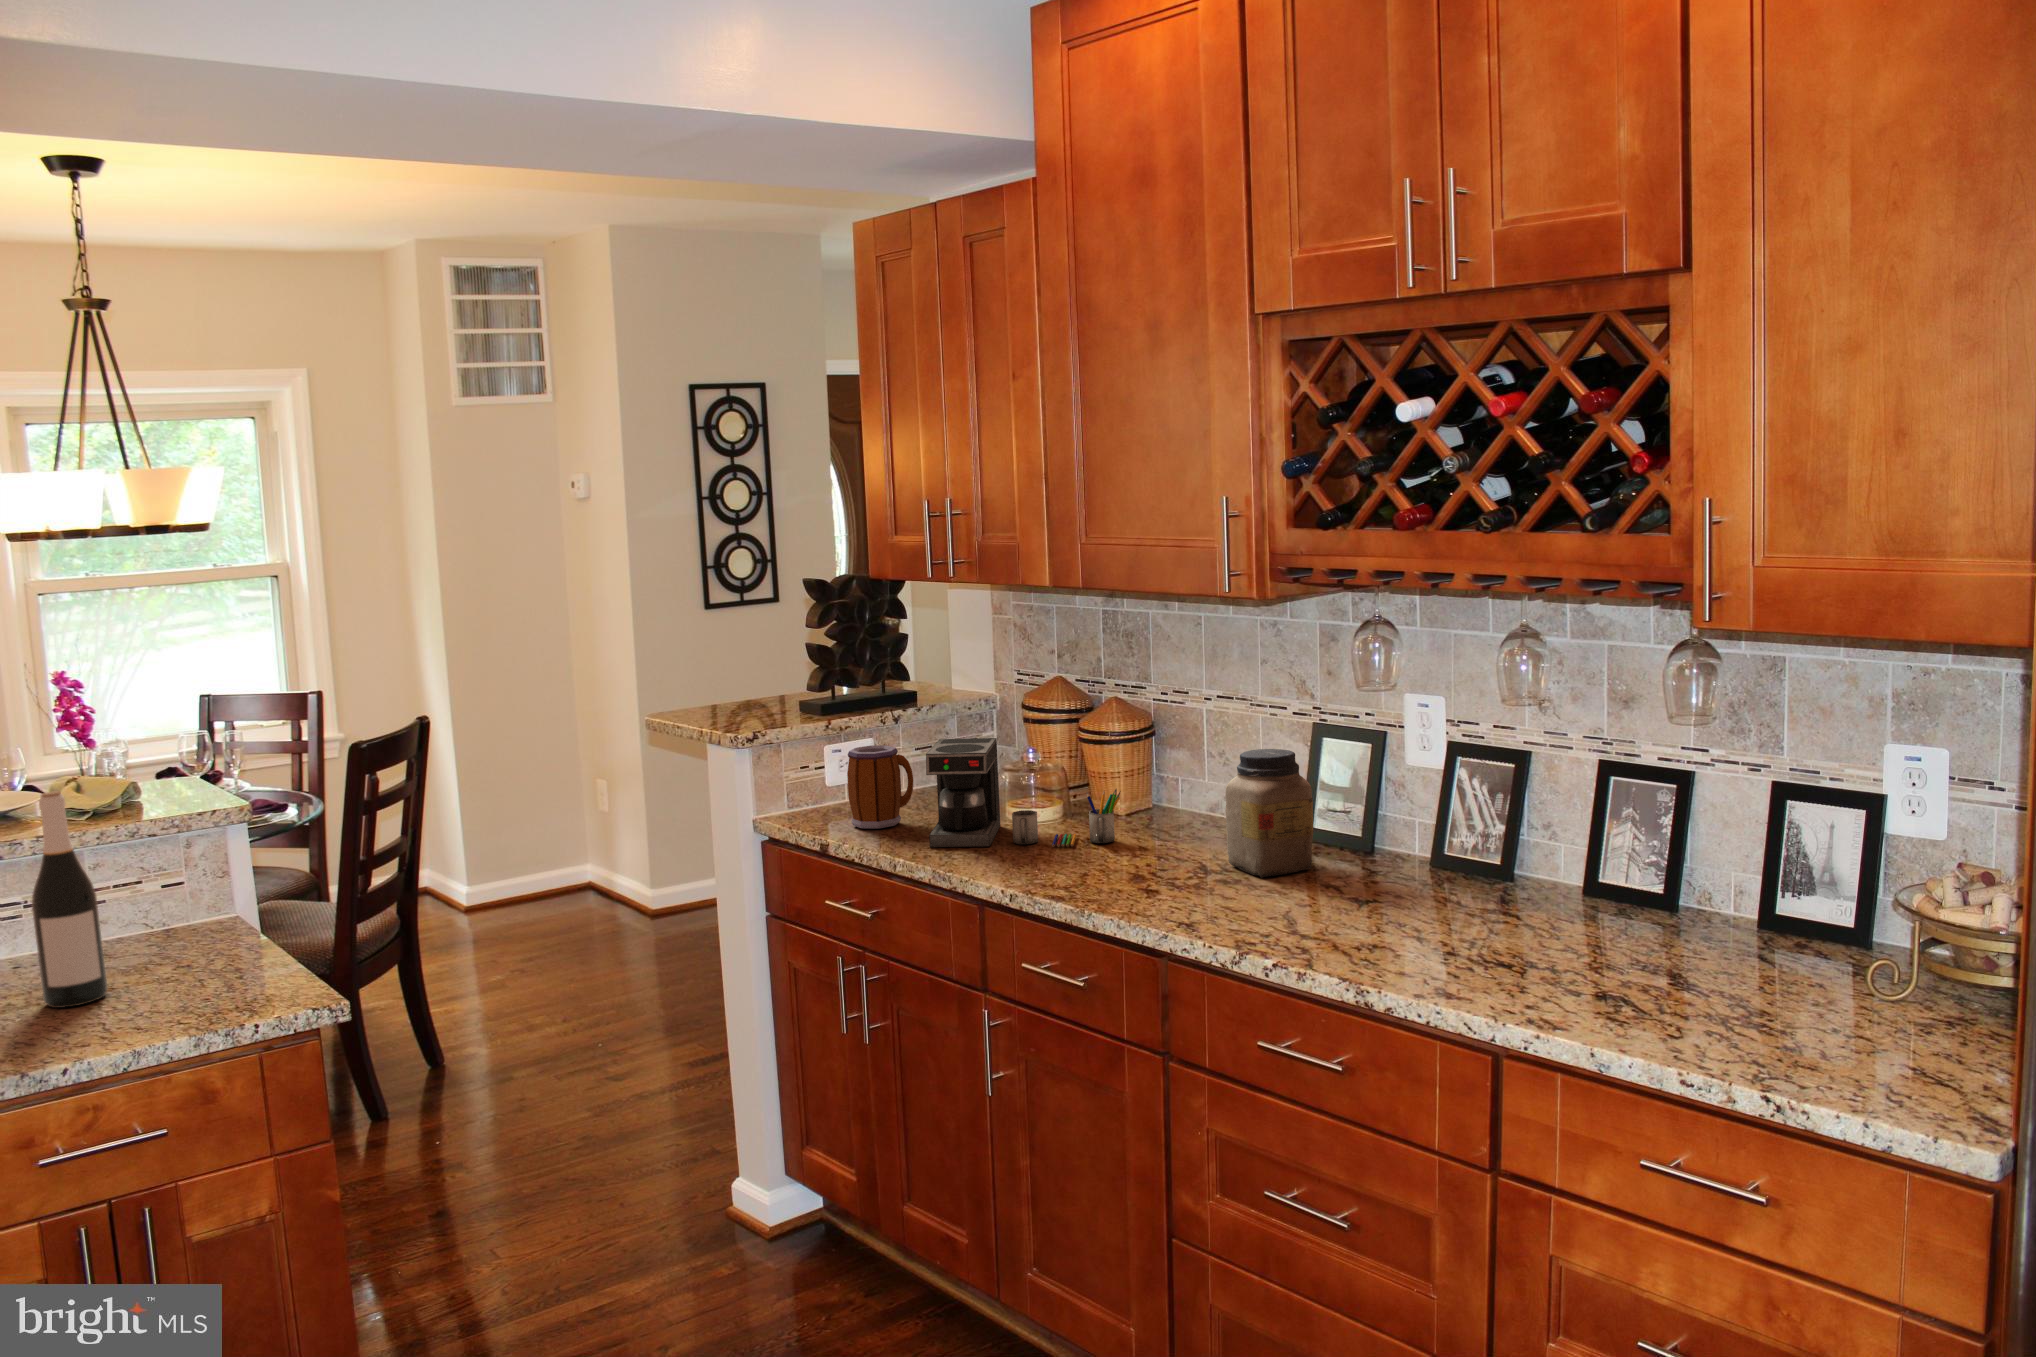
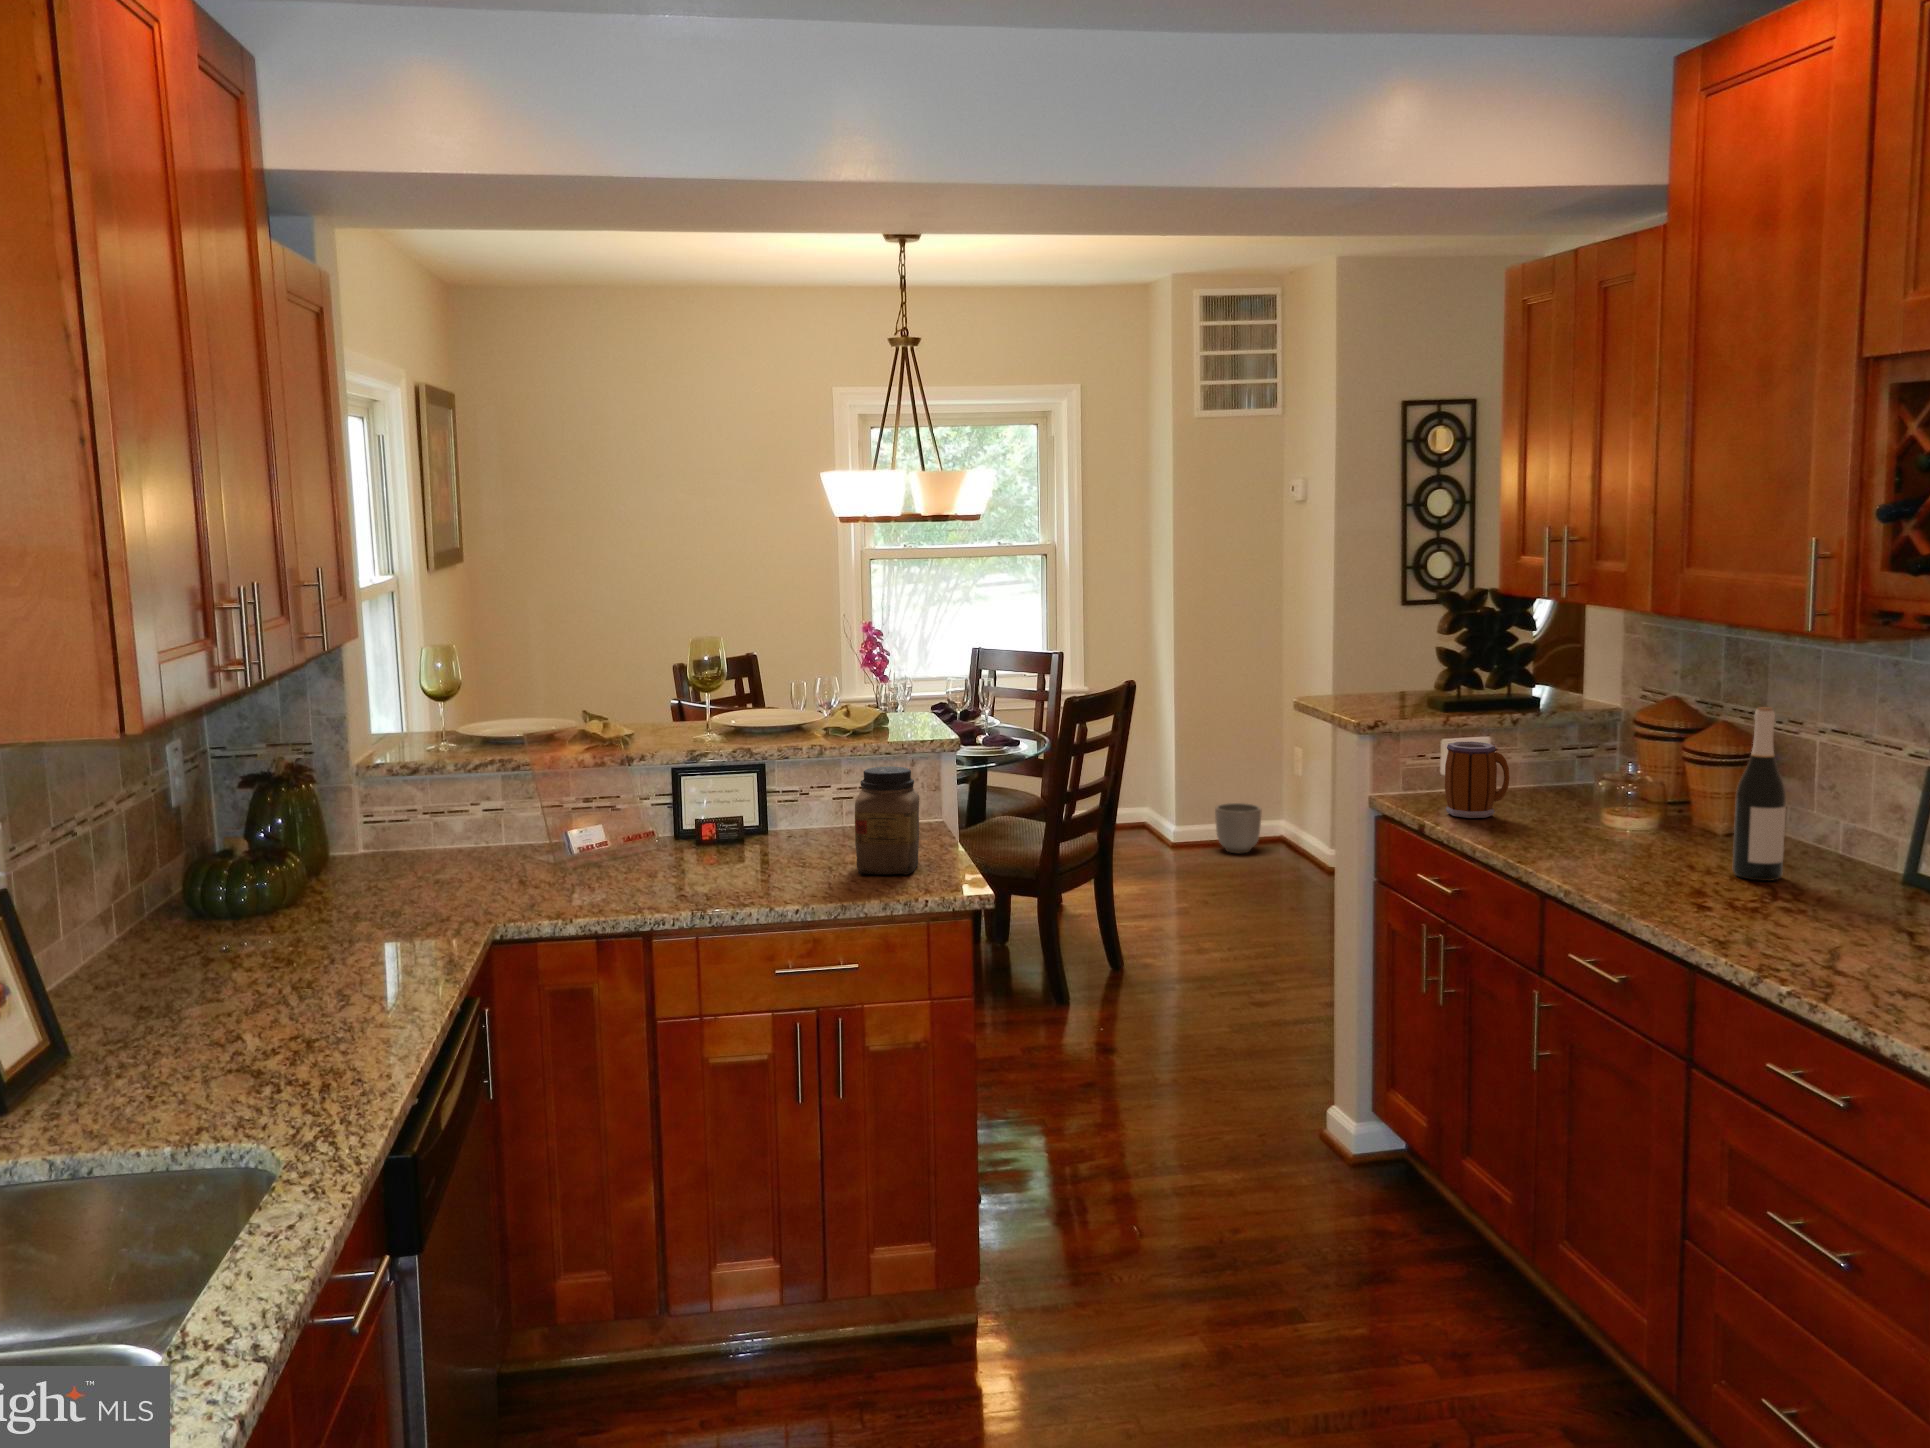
coffee maker: present [926,738,1120,847] -> none [1508,742,1711,861]
jar: present [1225,749,1313,878] -> present [855,766,919,875]
wine bottle: present [32,791,108,1008] -> present [1732,707,1786,881]
planter: none [520,841,574,898] -> present [1215,803,1261,853]

